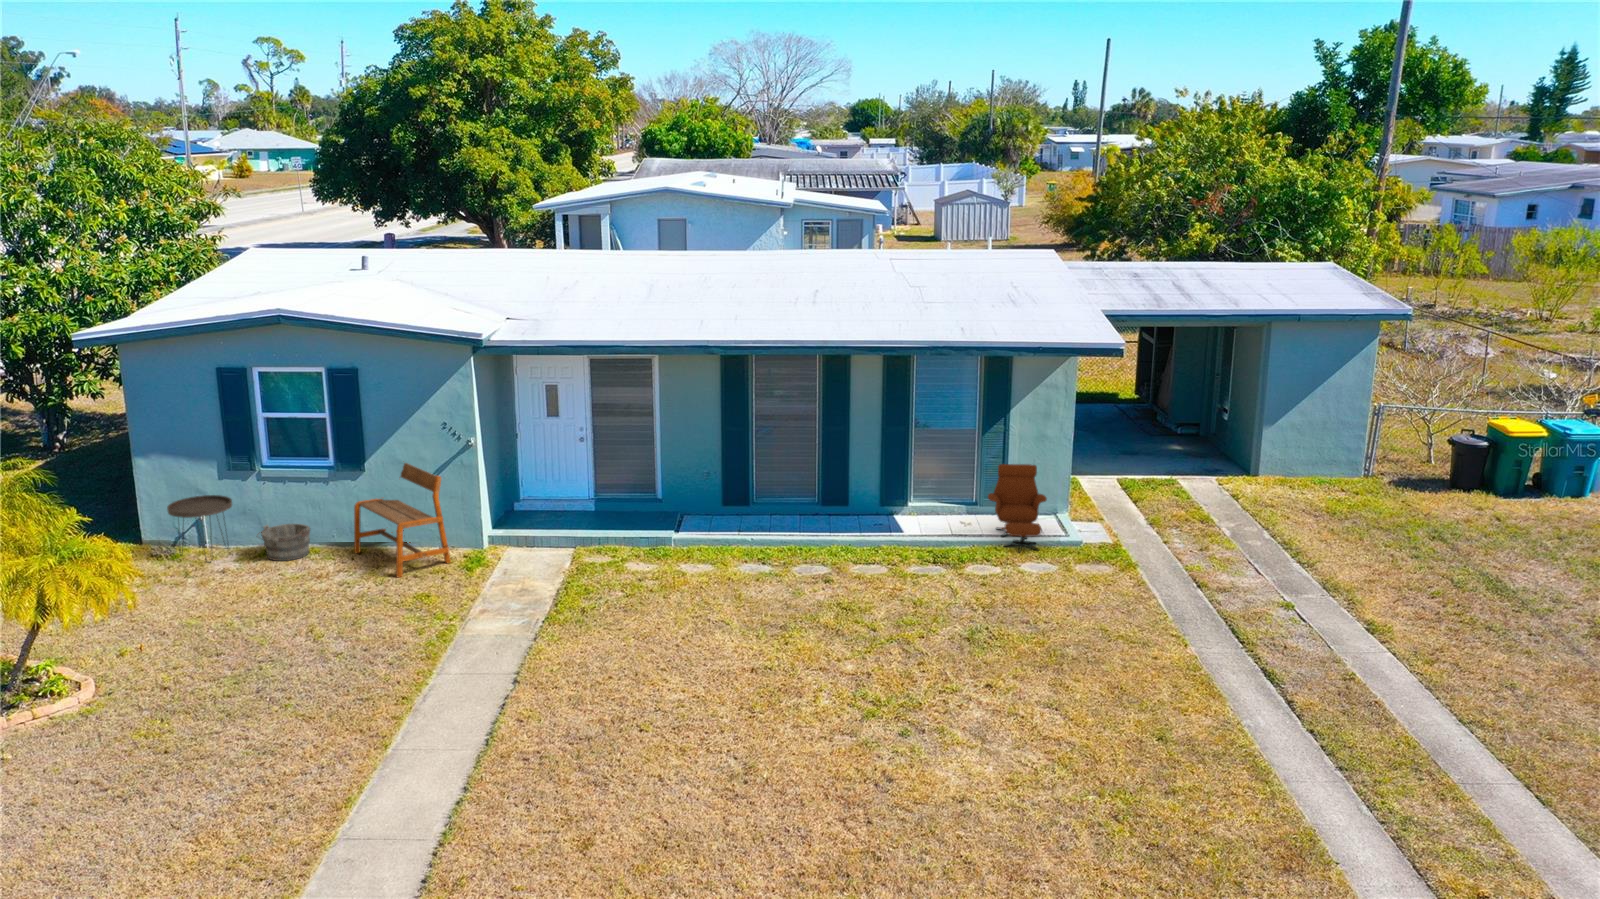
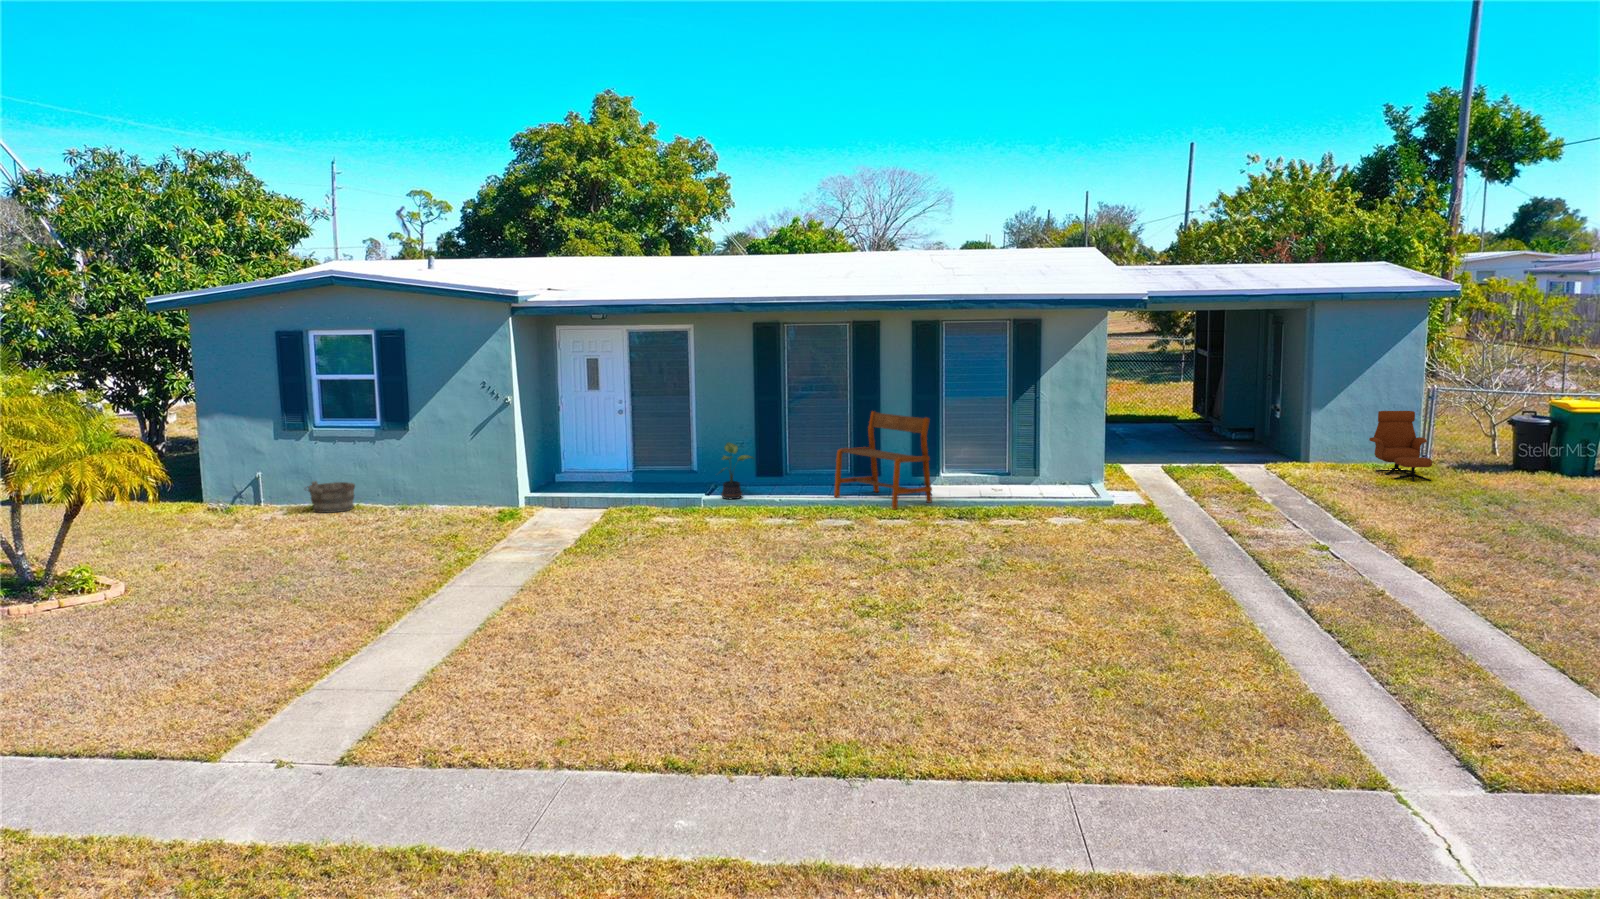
bench: present [354,463,451,577] -> present [834,411,932,510]
lounge chair: present [988,464,1047,553] -> present [1369,411,1432,482]
potted plant: none [686,473,725,533] -> present [721,442,753,499]
side table: present [167,495,232,562] -> none [224,455,285,514]

